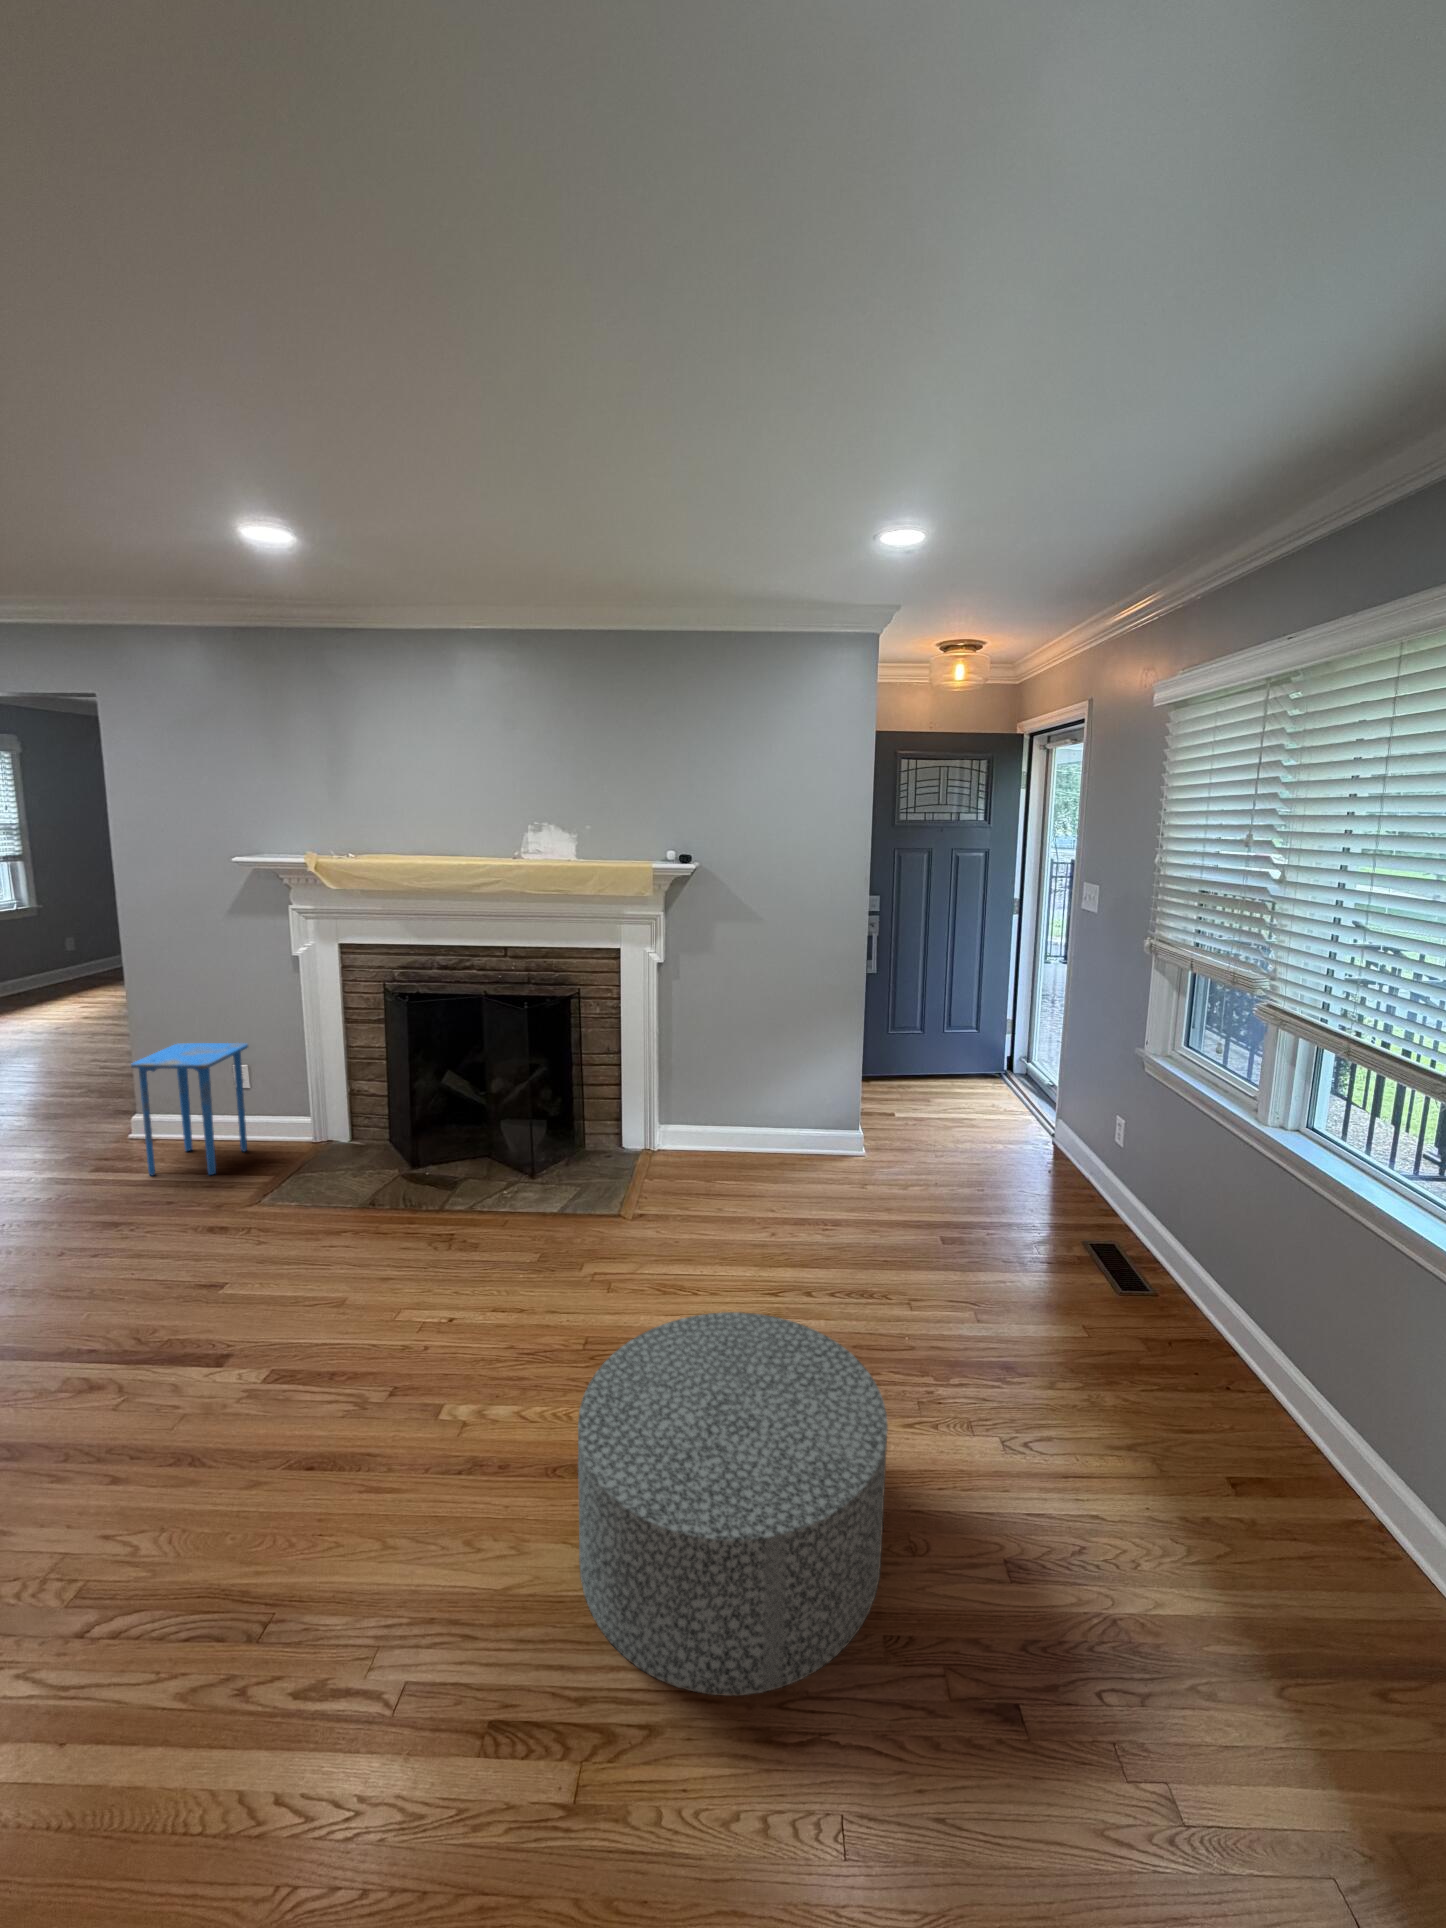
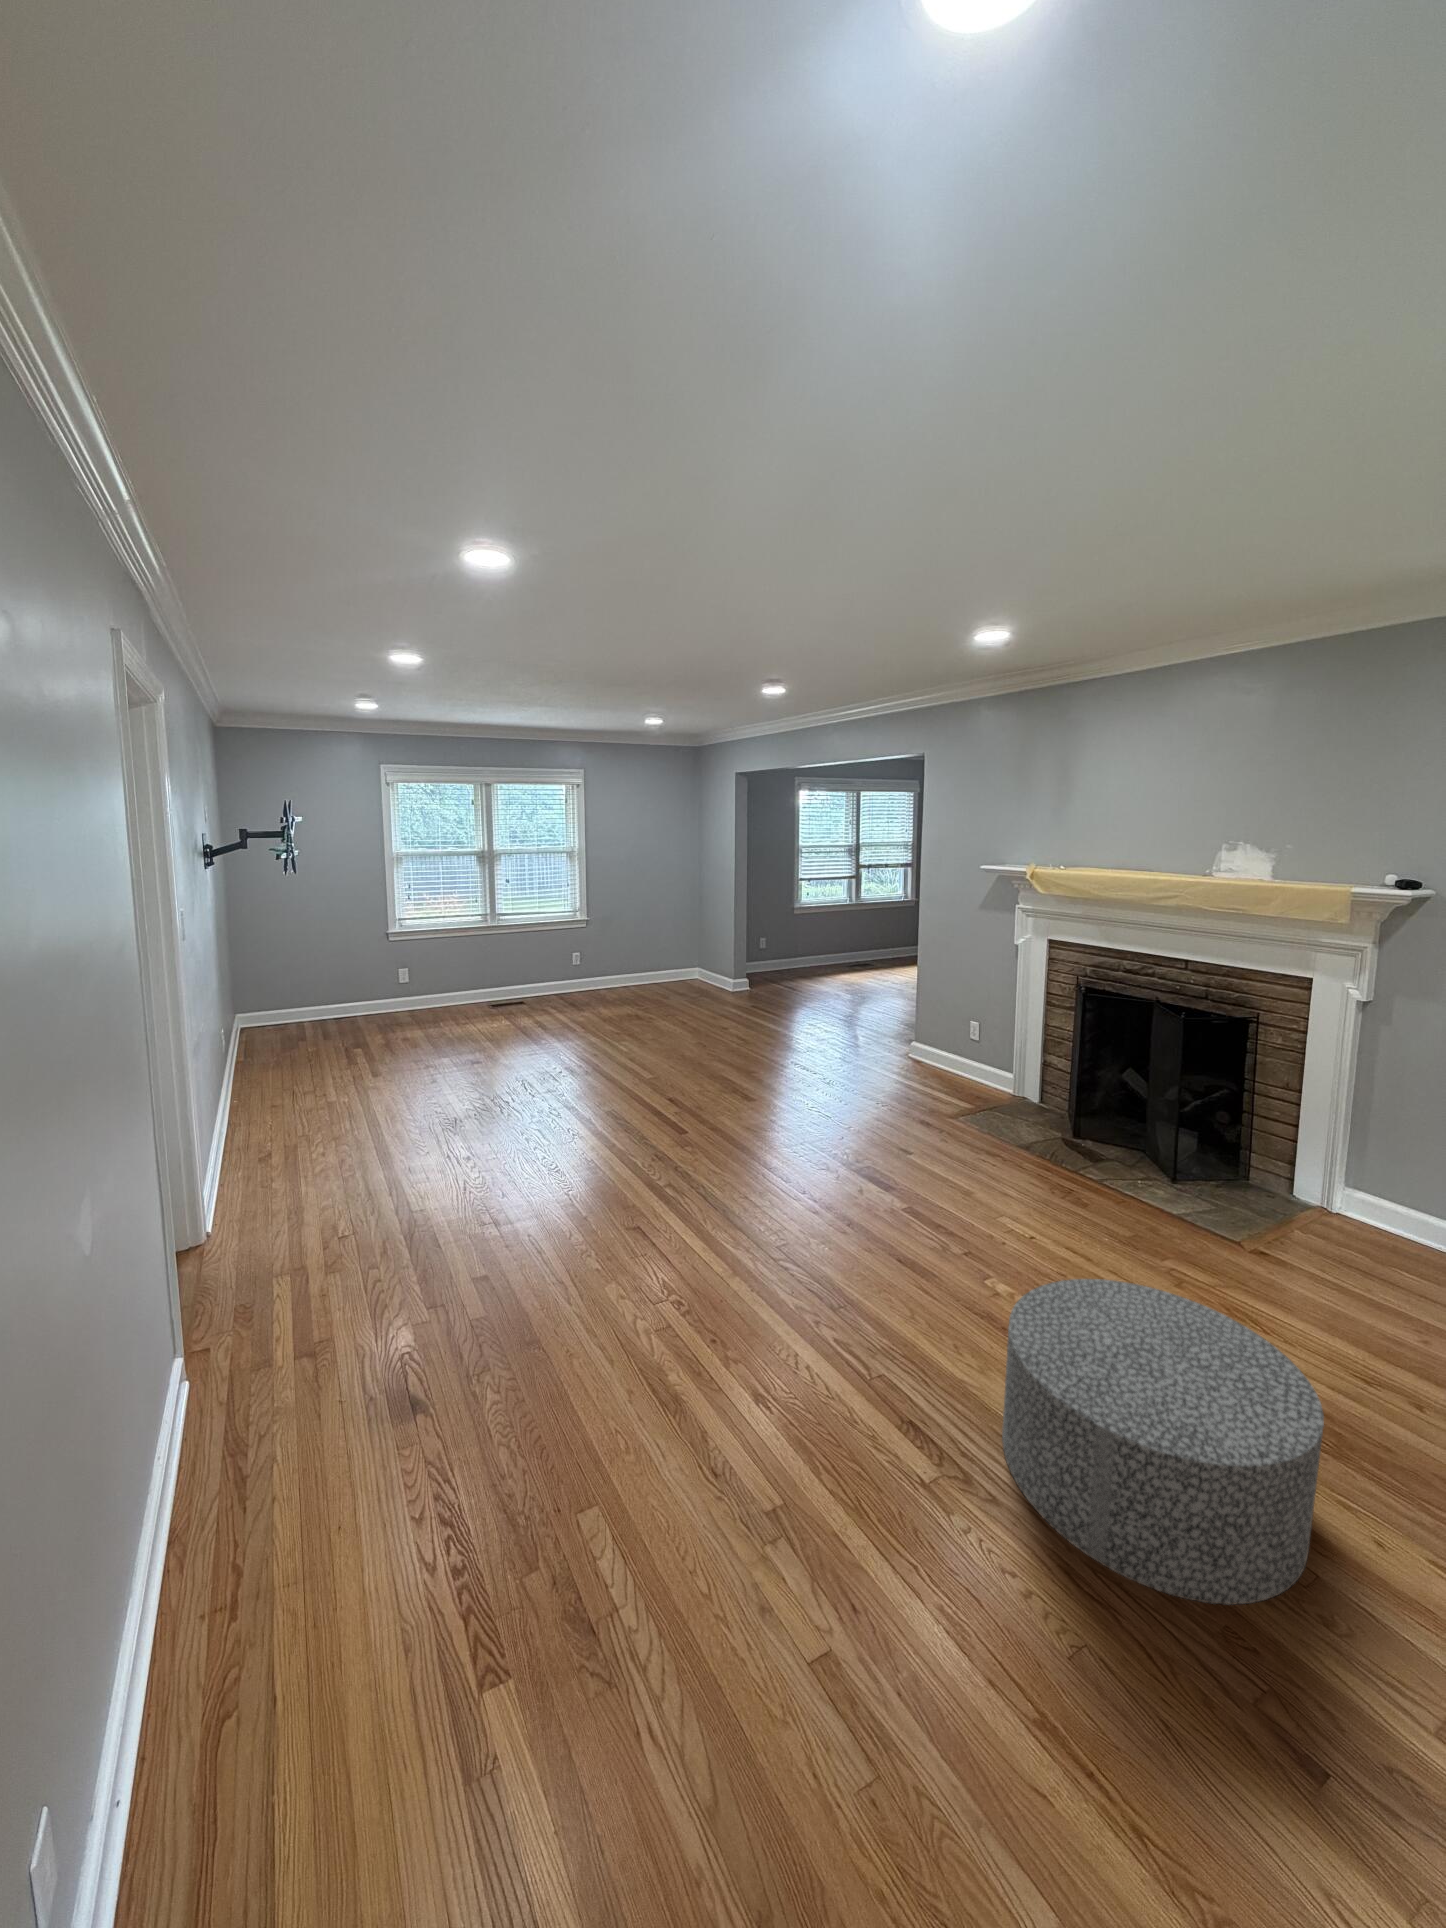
side table: present [131,1043,248,1175] -> none [907,997,980,1092]

